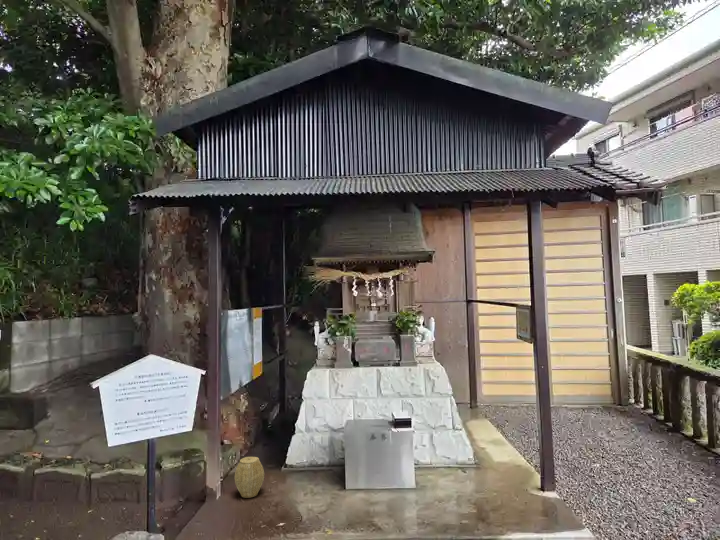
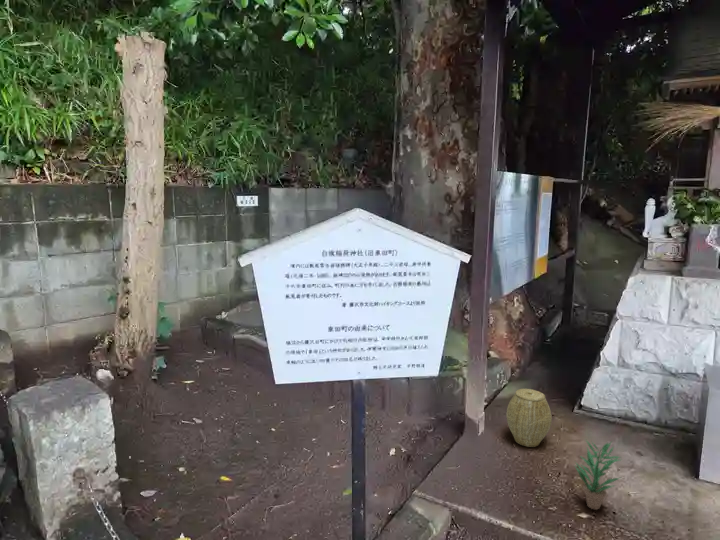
potted plant: none [274,472,299,520] -> present [576,442,619,510]

